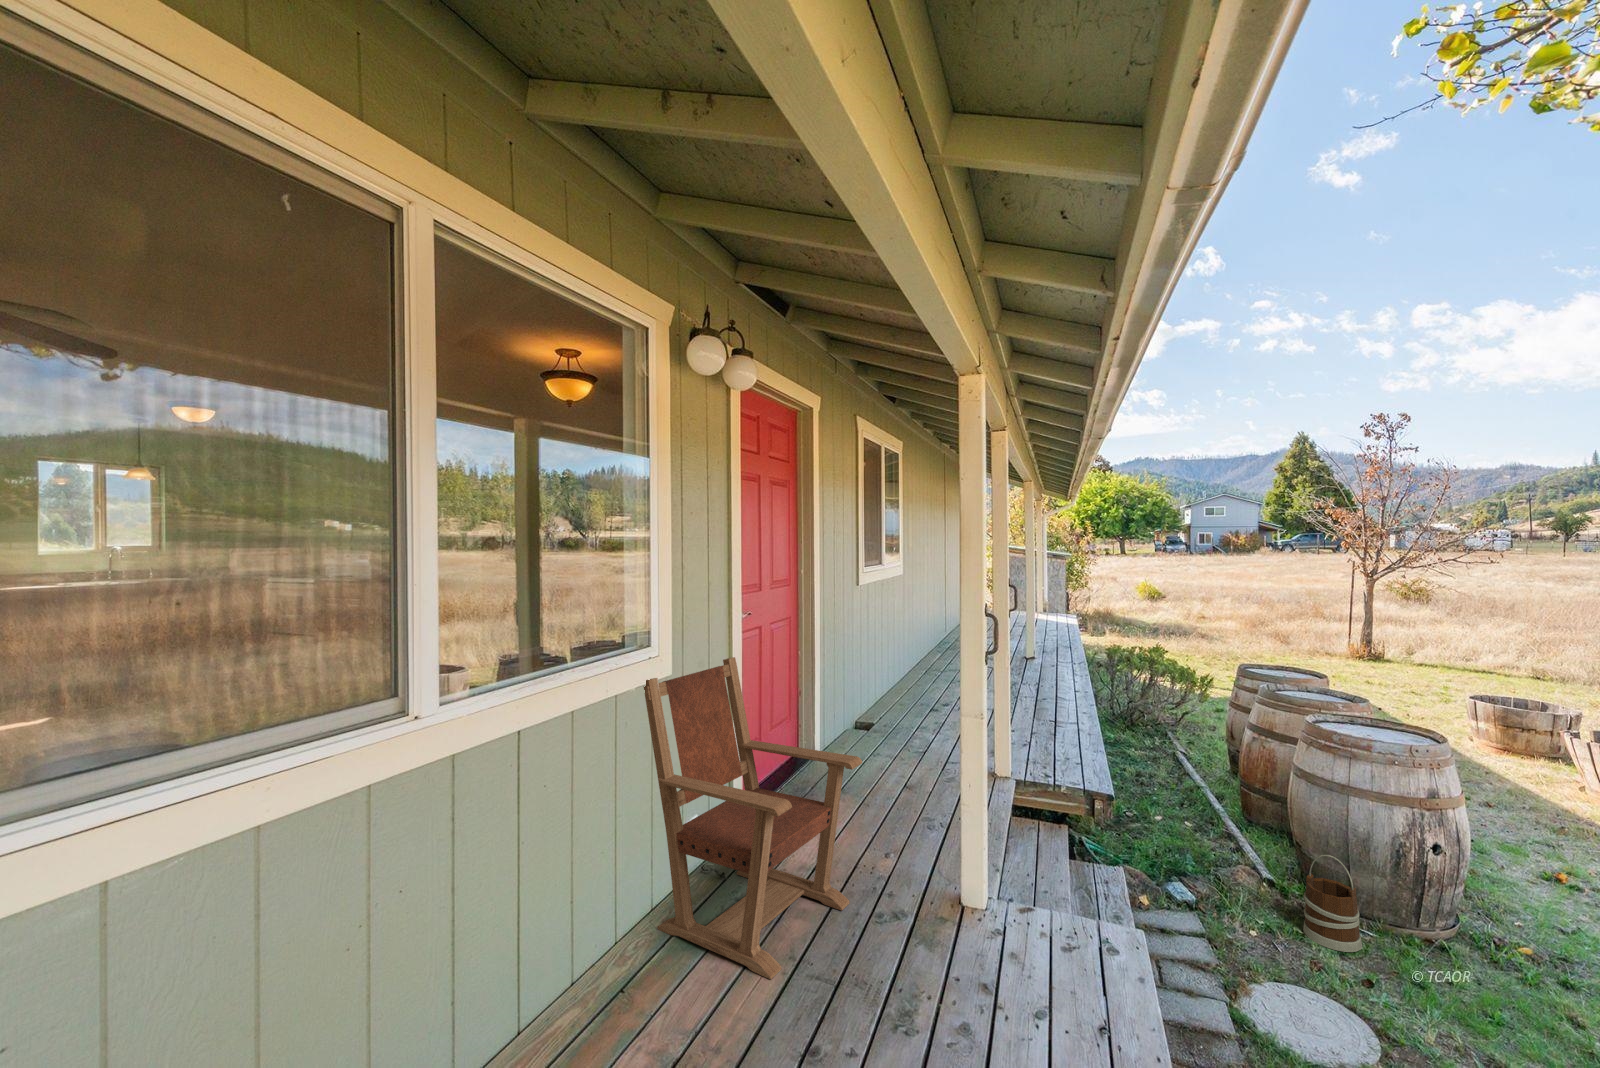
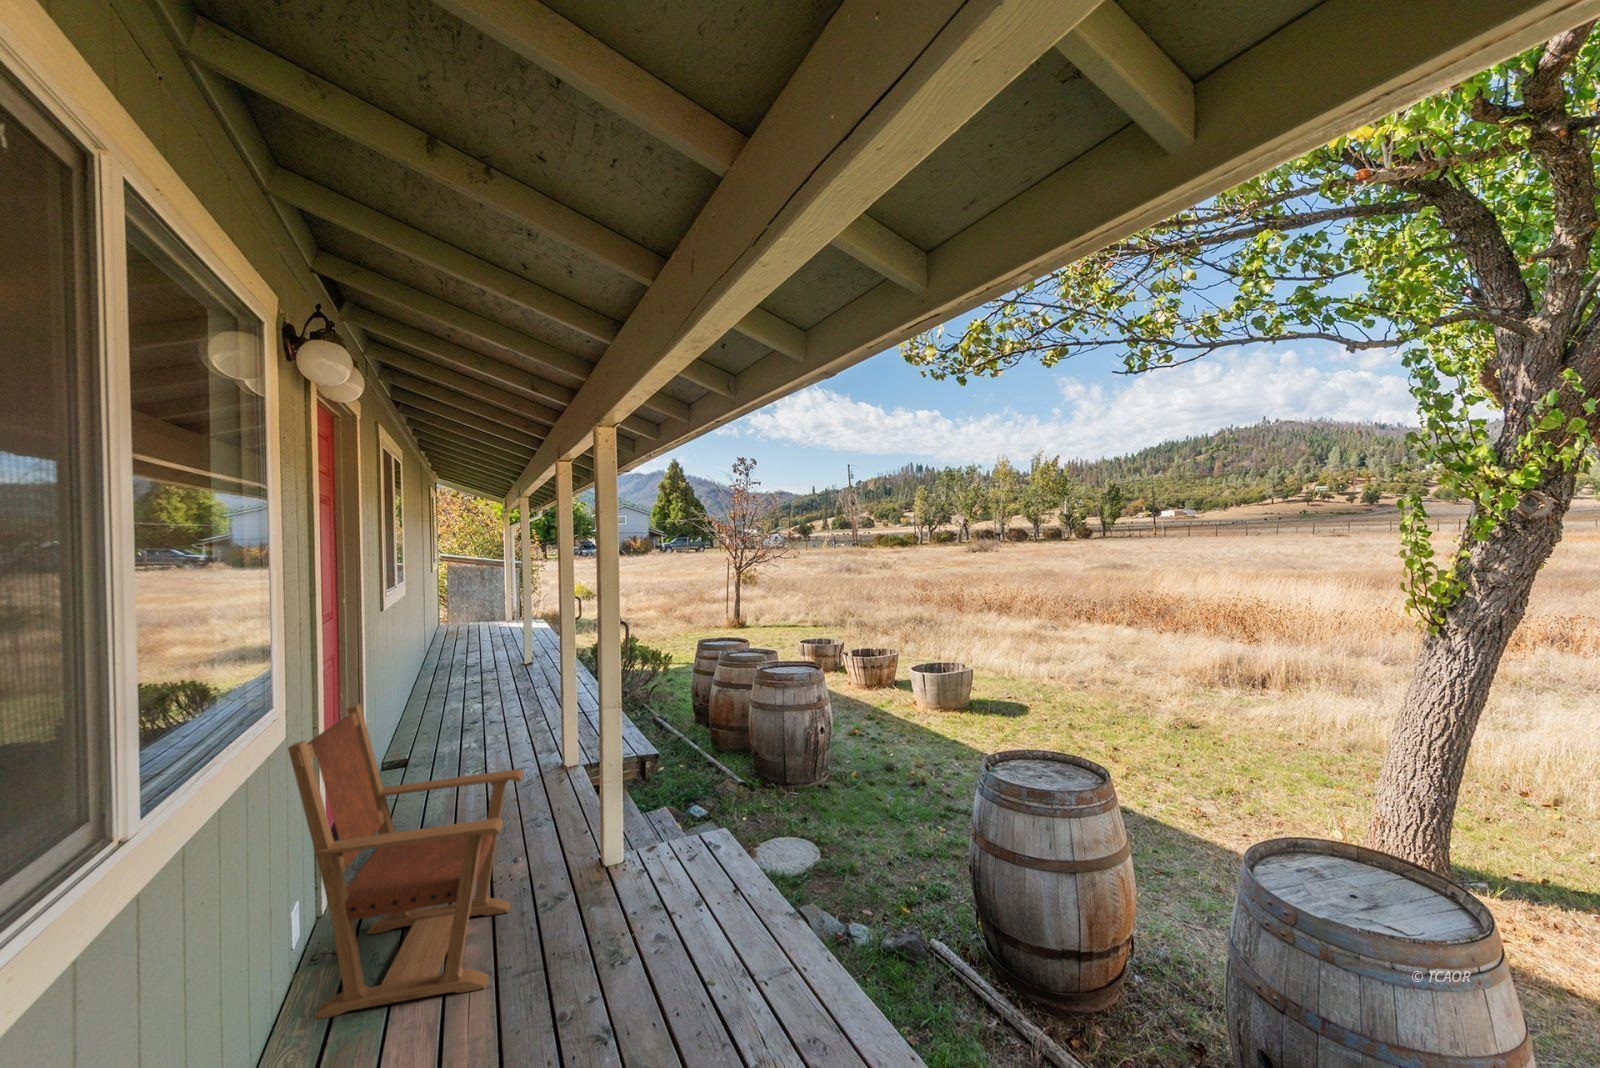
wooden bucket: present [1303,855,1362,952] -> none [770,755,799,812]

